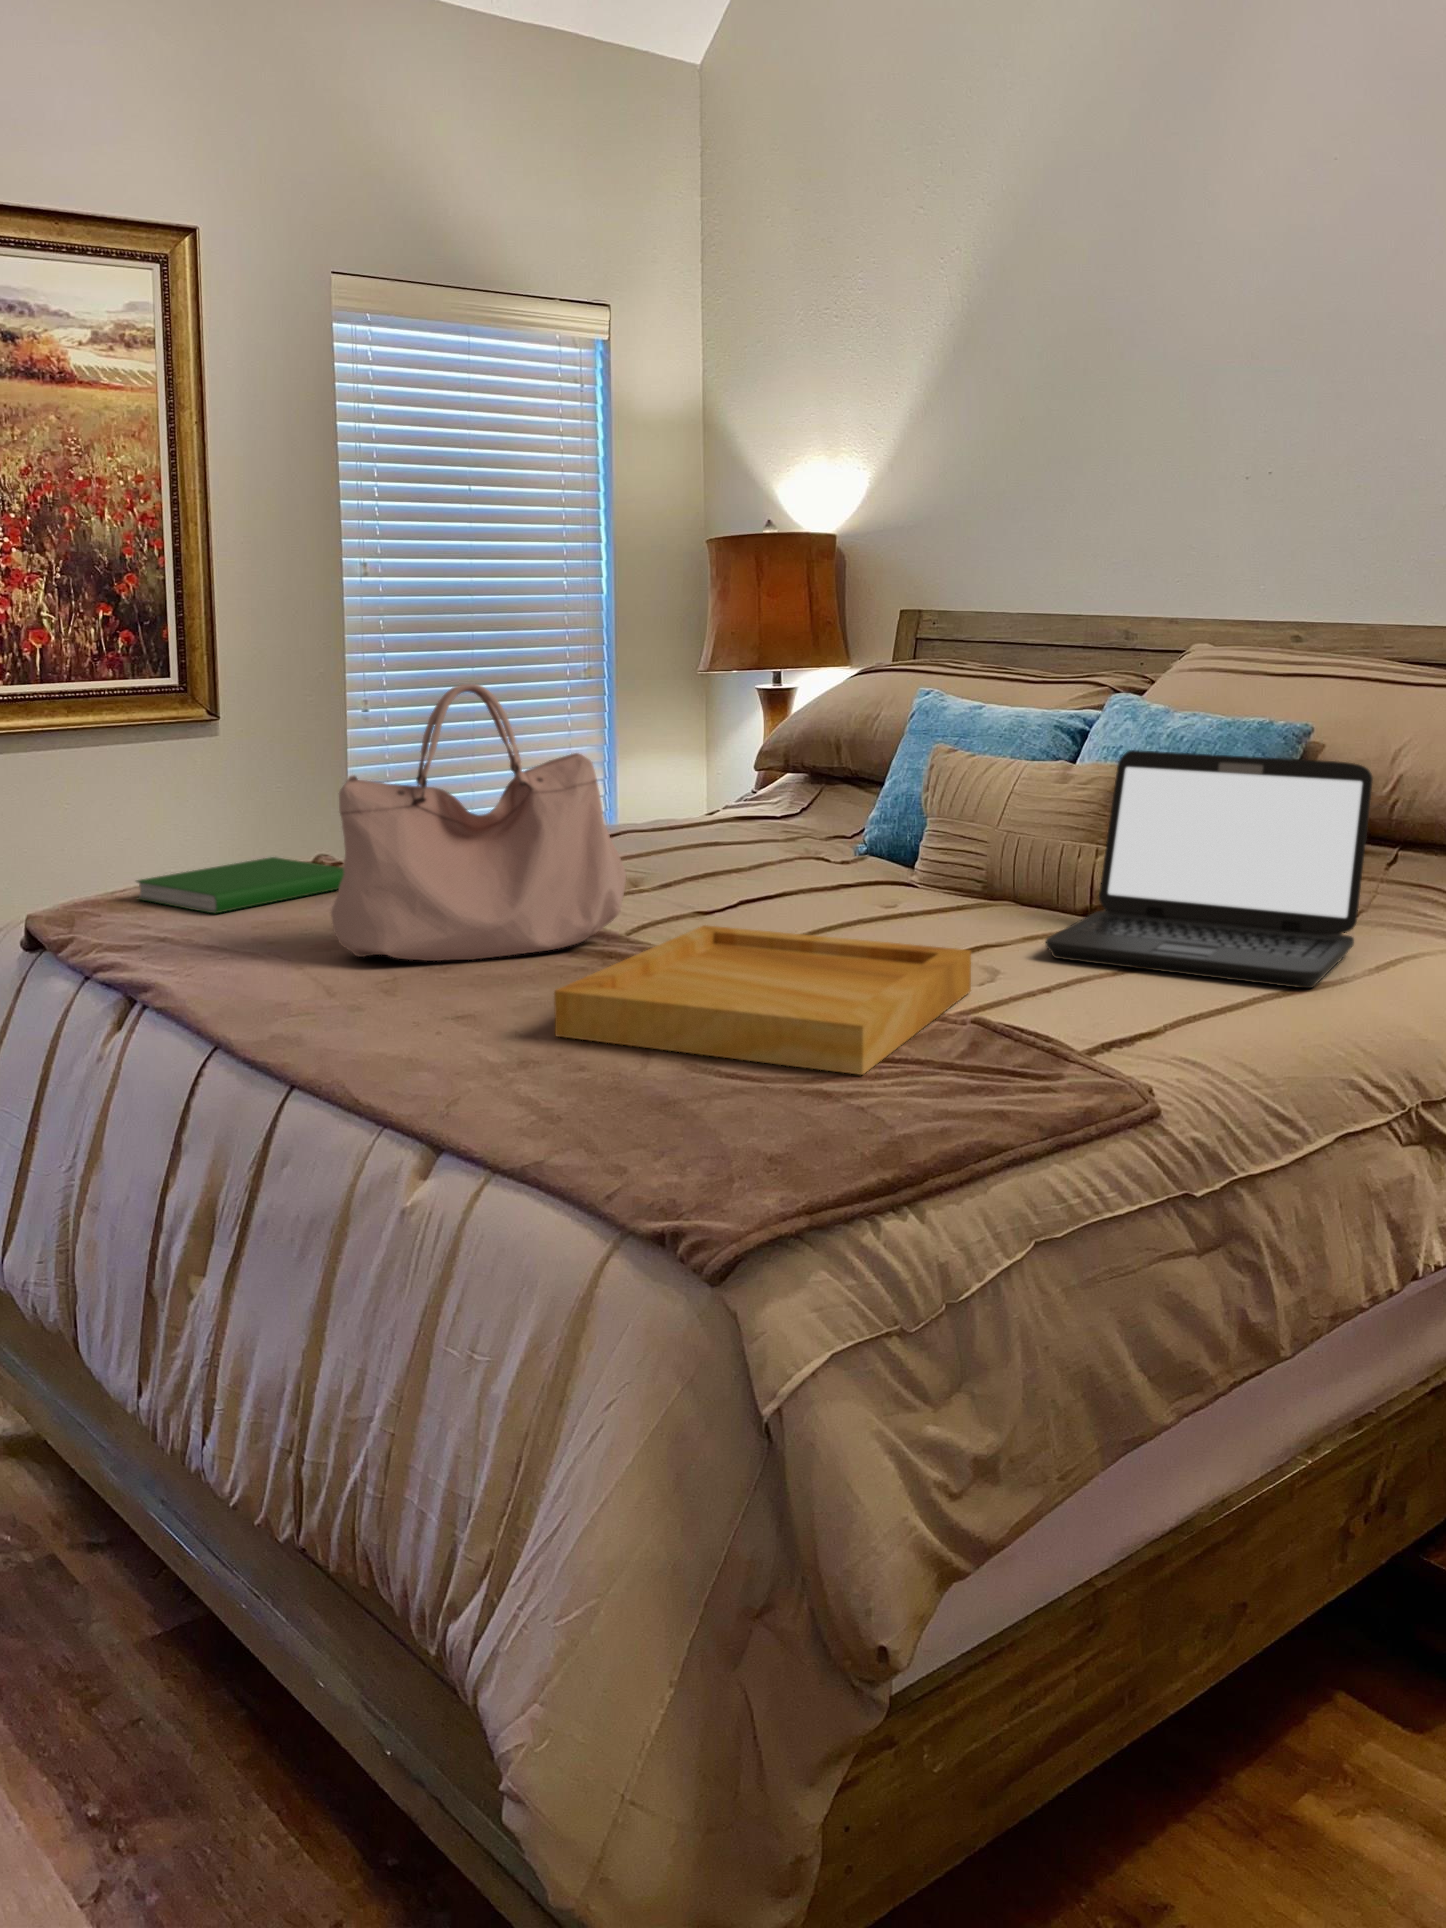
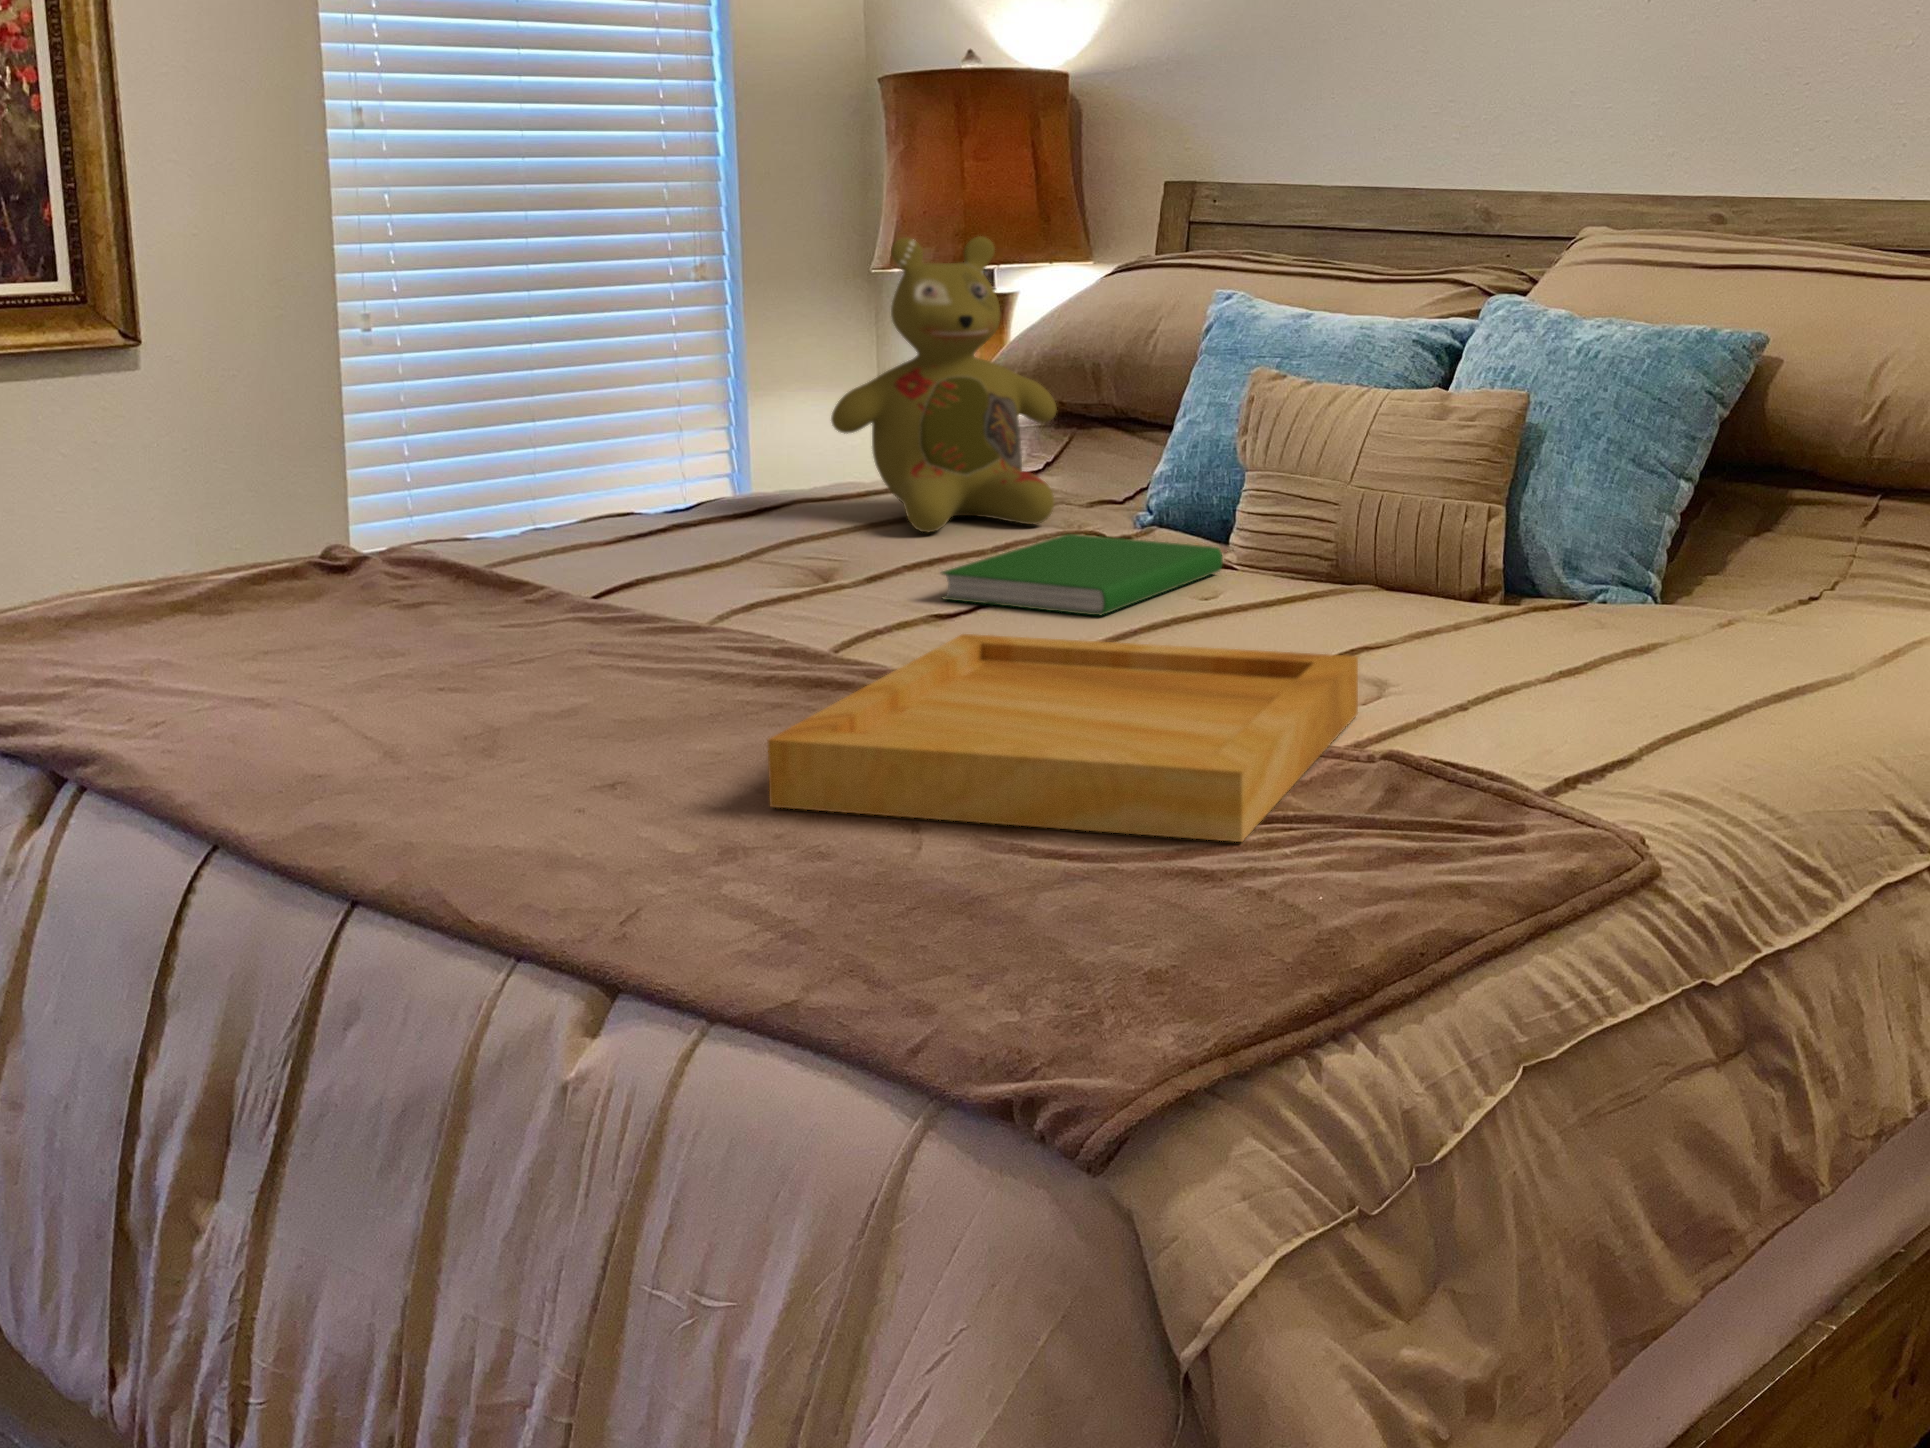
stuffed bear: none [649,651,805,856] -> present [831,236,1057,532]
handbag: present [331,684,626,961] -> none [382,285,835,701]
laptop: present [1046,750,1373,988] -> none [1445,371,1870,691]
hardcover book: present [137,857,344,913] -> present [942,534,1223,615]

